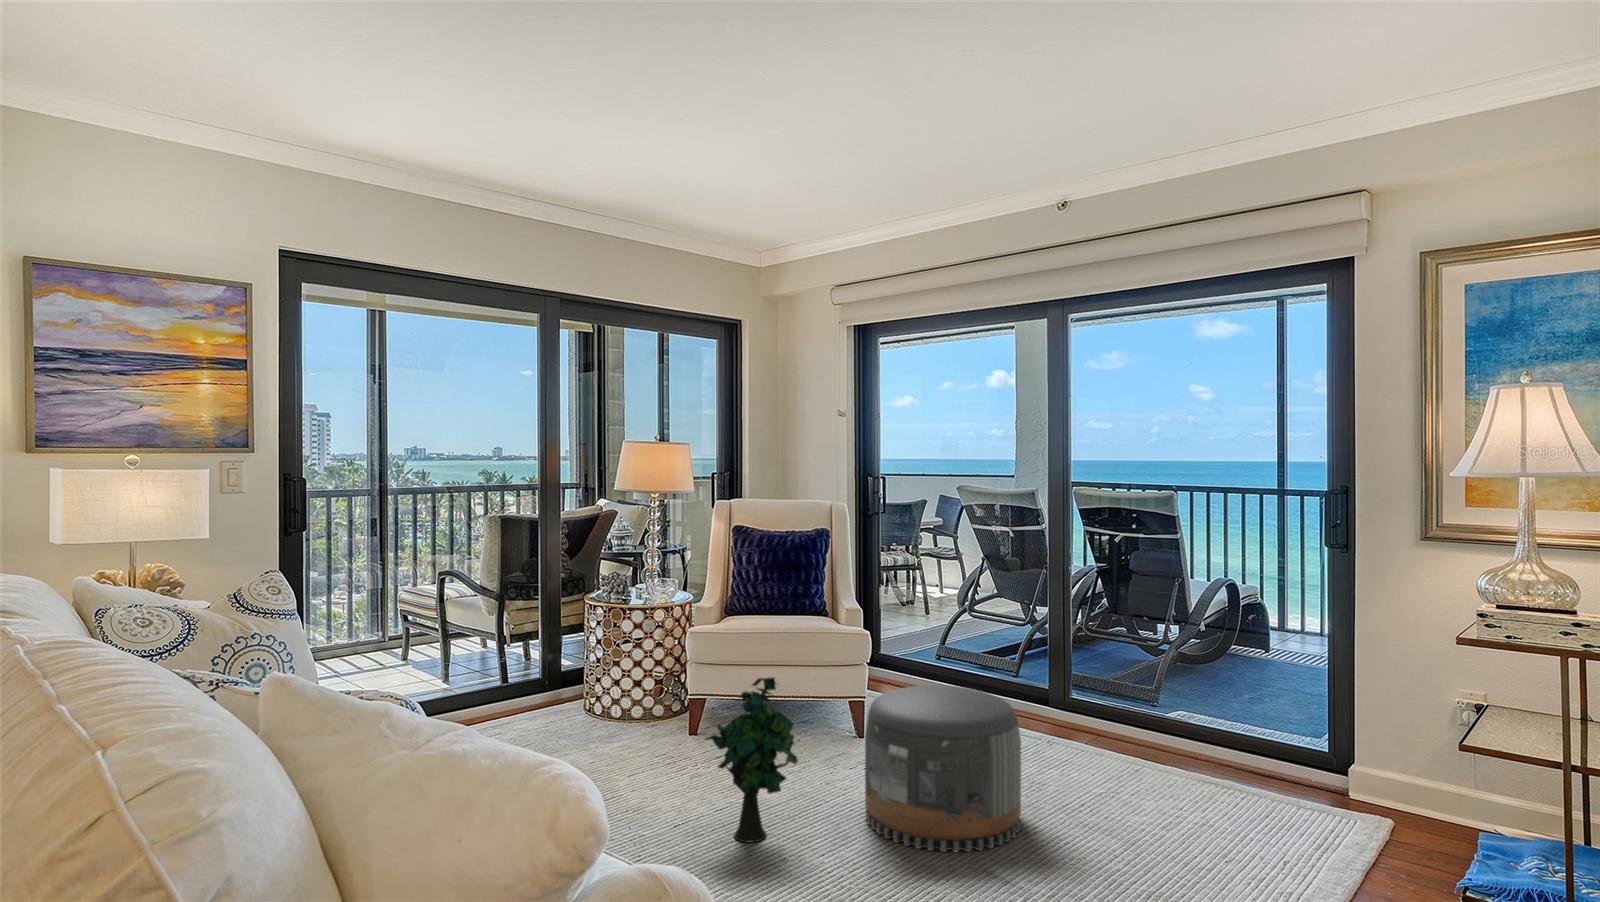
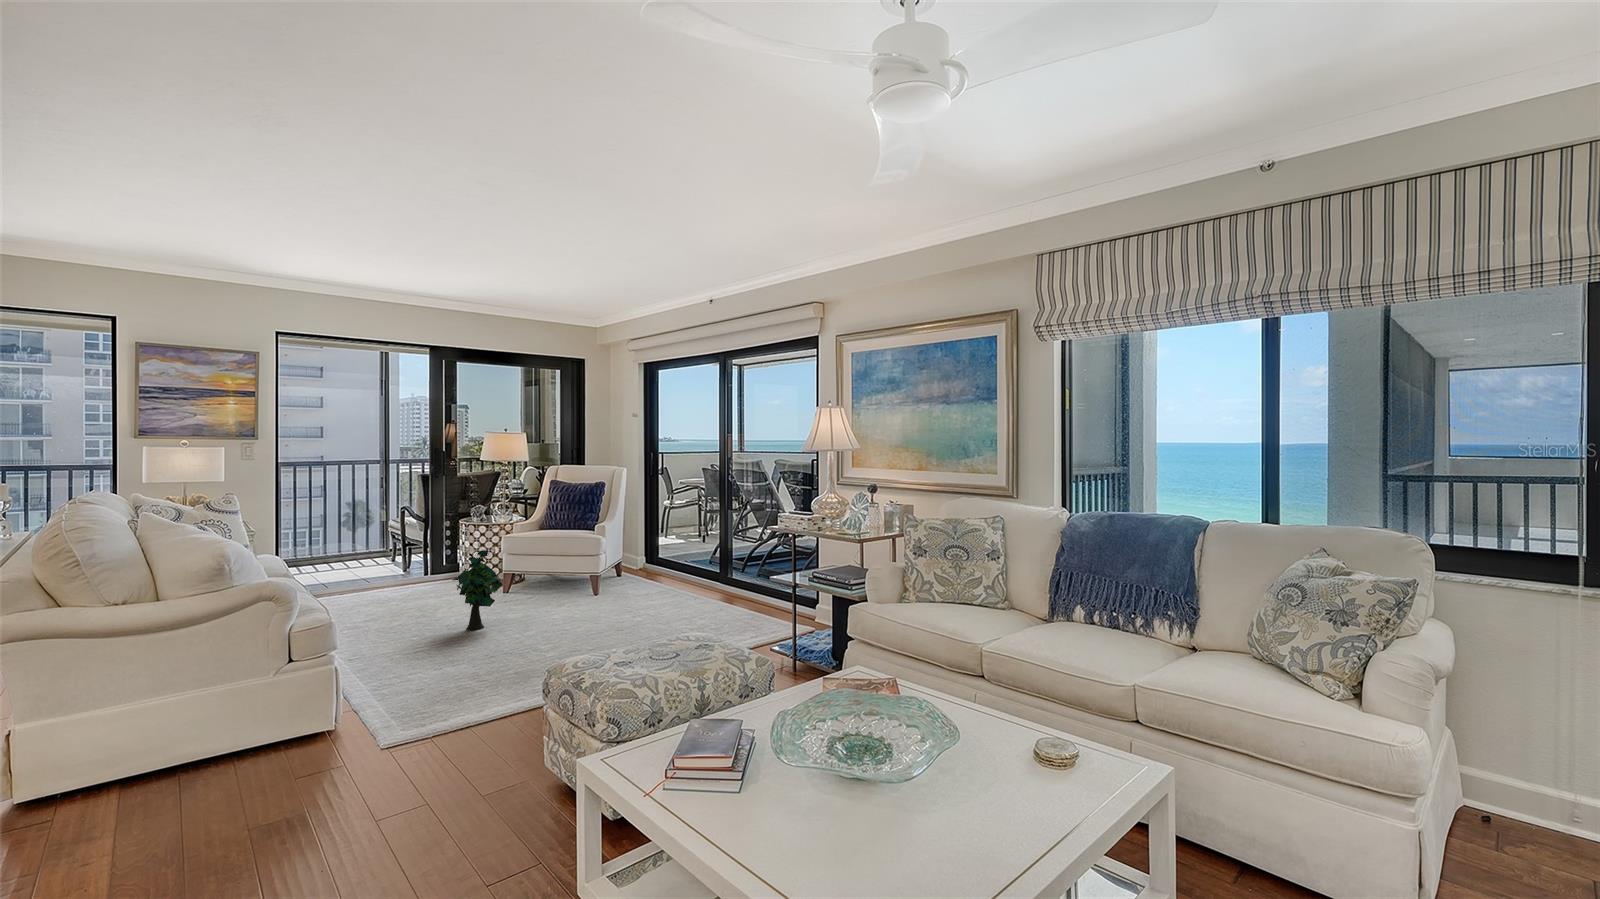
pouf: present [865,685,1021,852] -> none [537,559,619,635]

